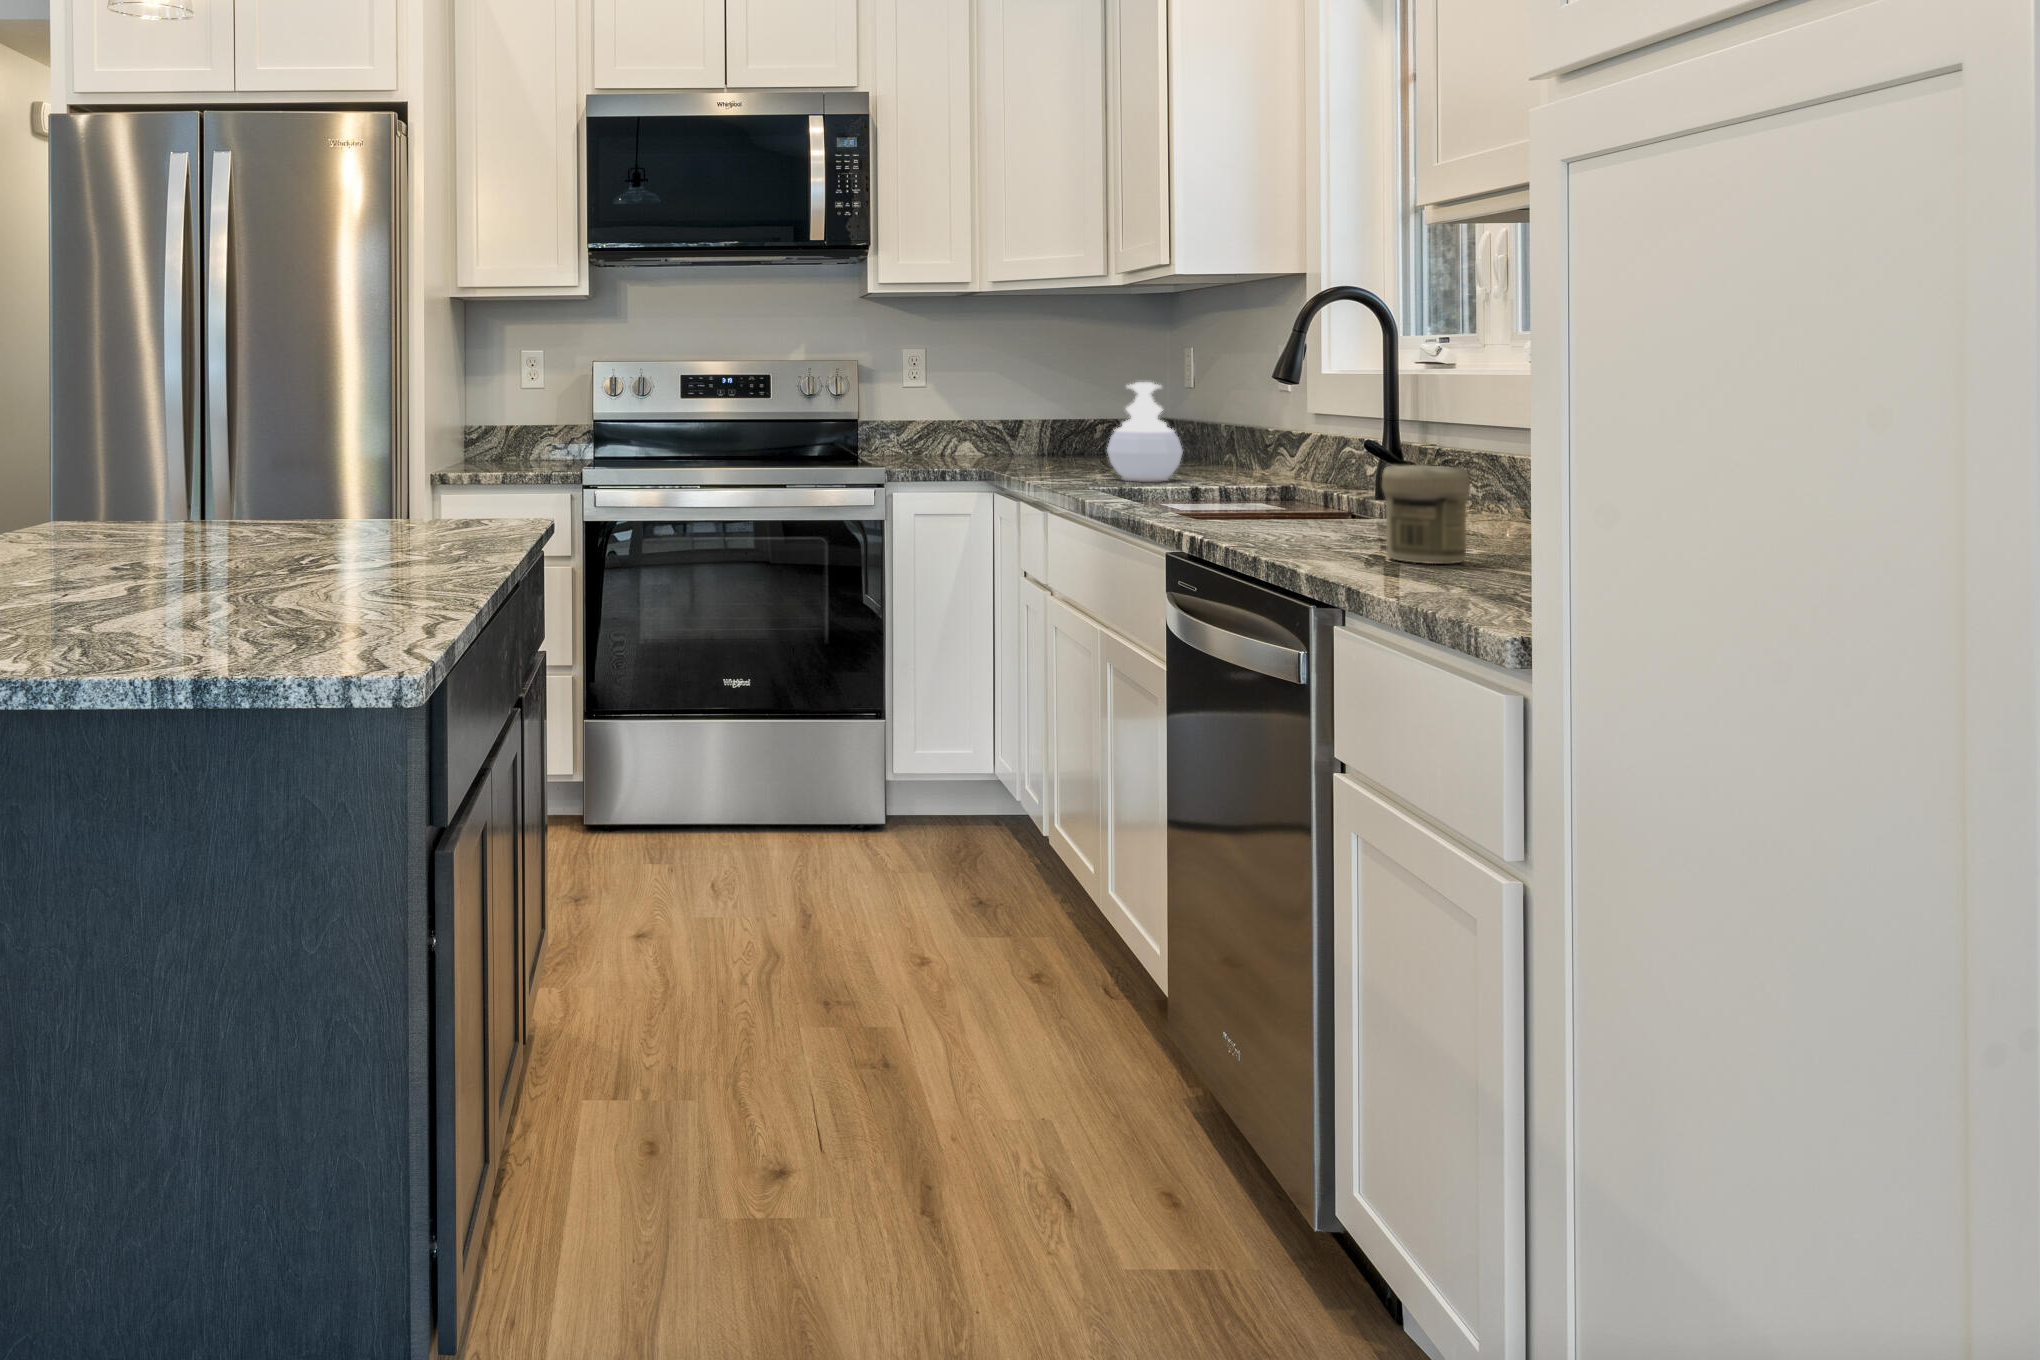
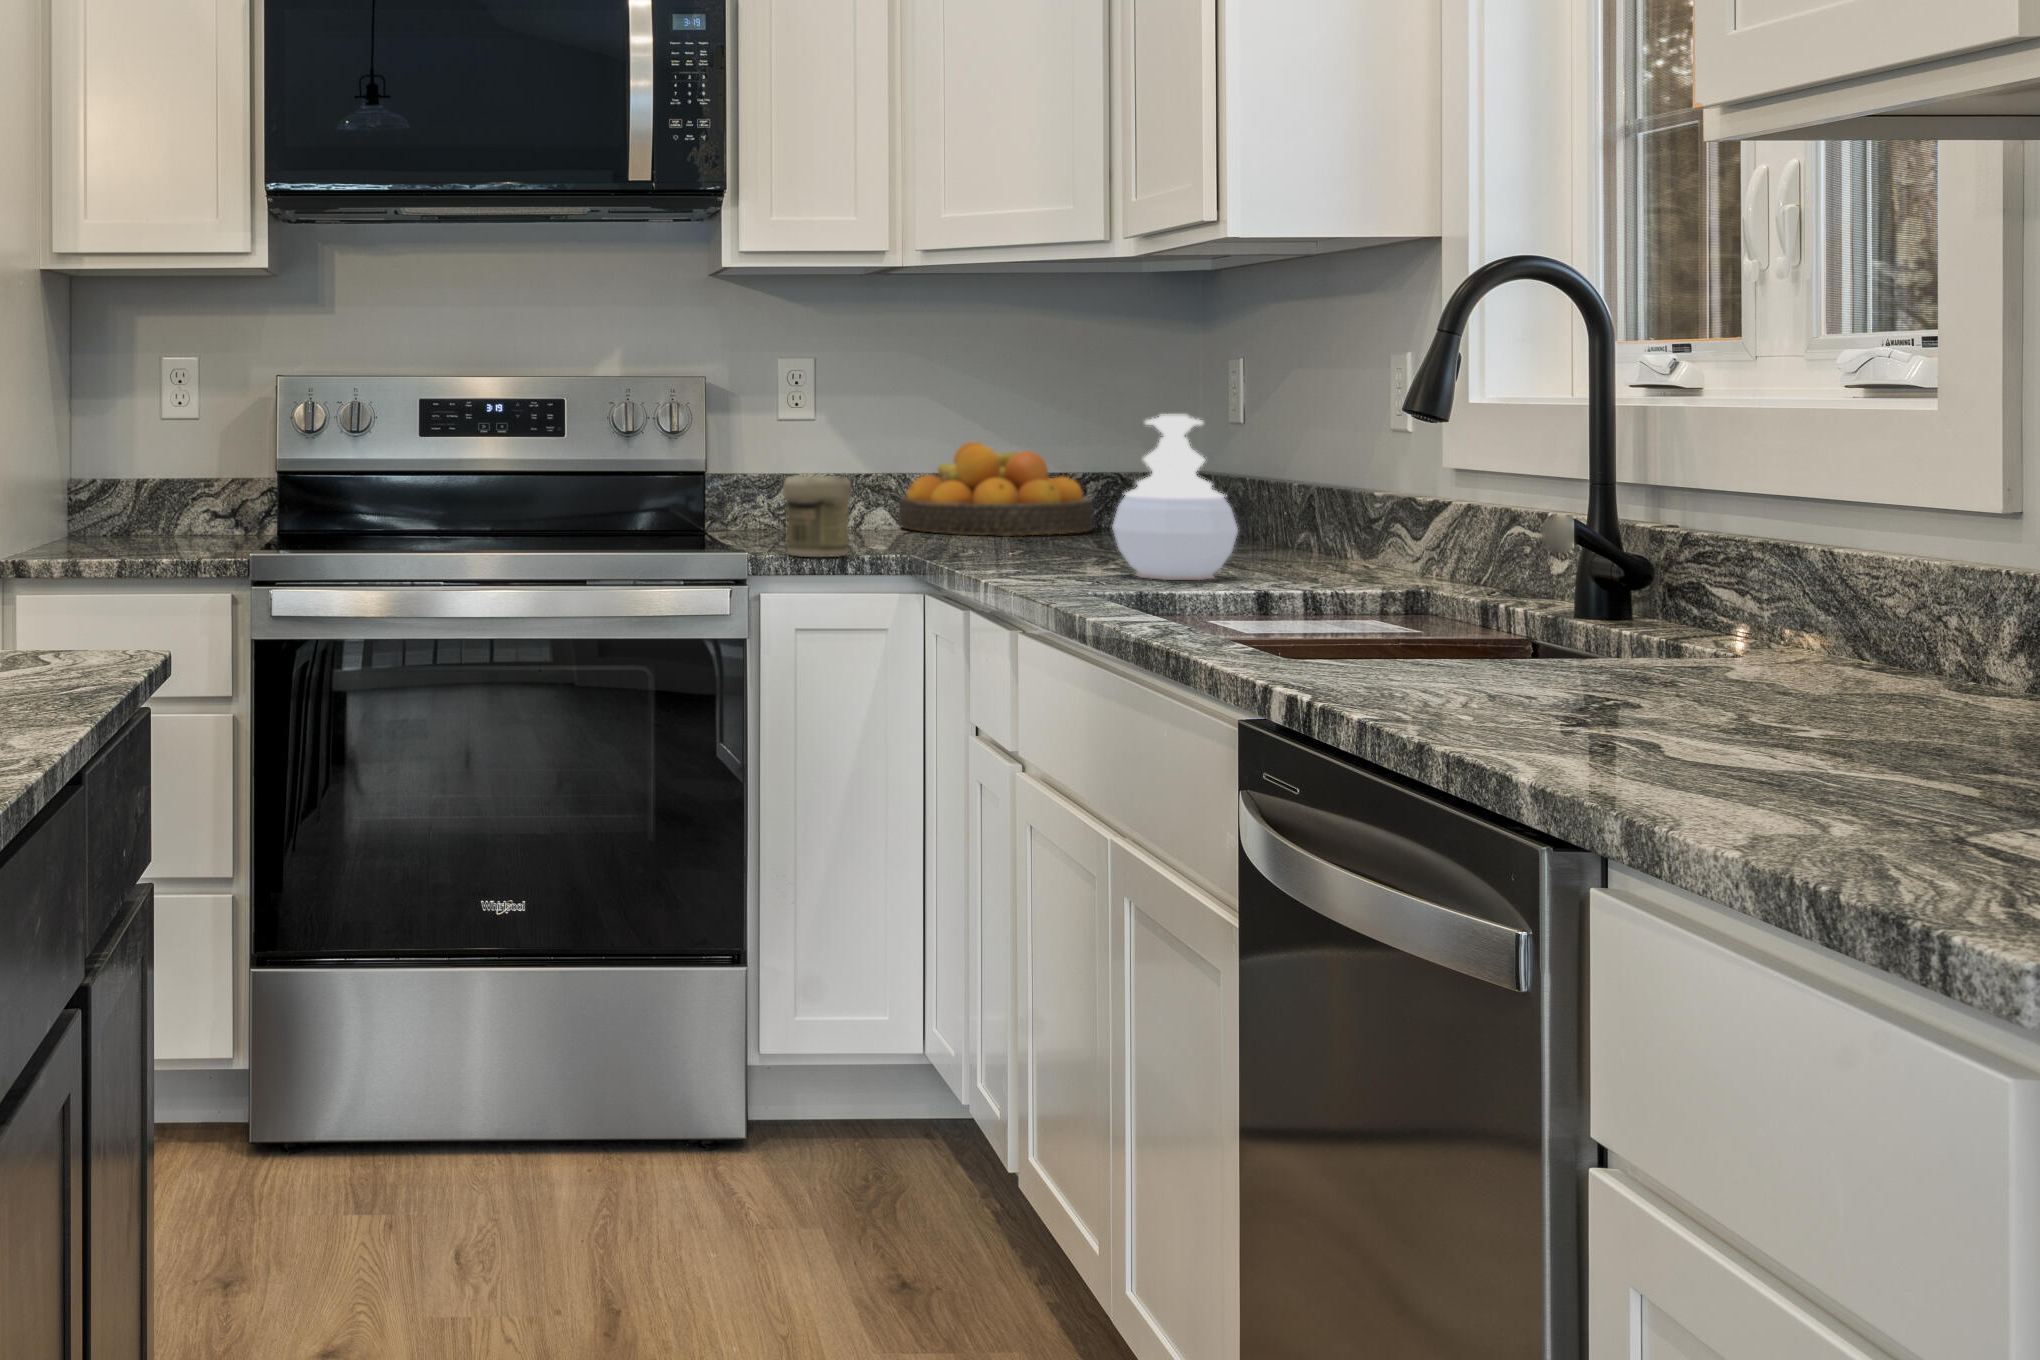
fruit bowl: none [979,400,1101,458] -> present [898,442,1093,536]
jar: present [1382,466,1470,564] -> present [783,476,851,557]

